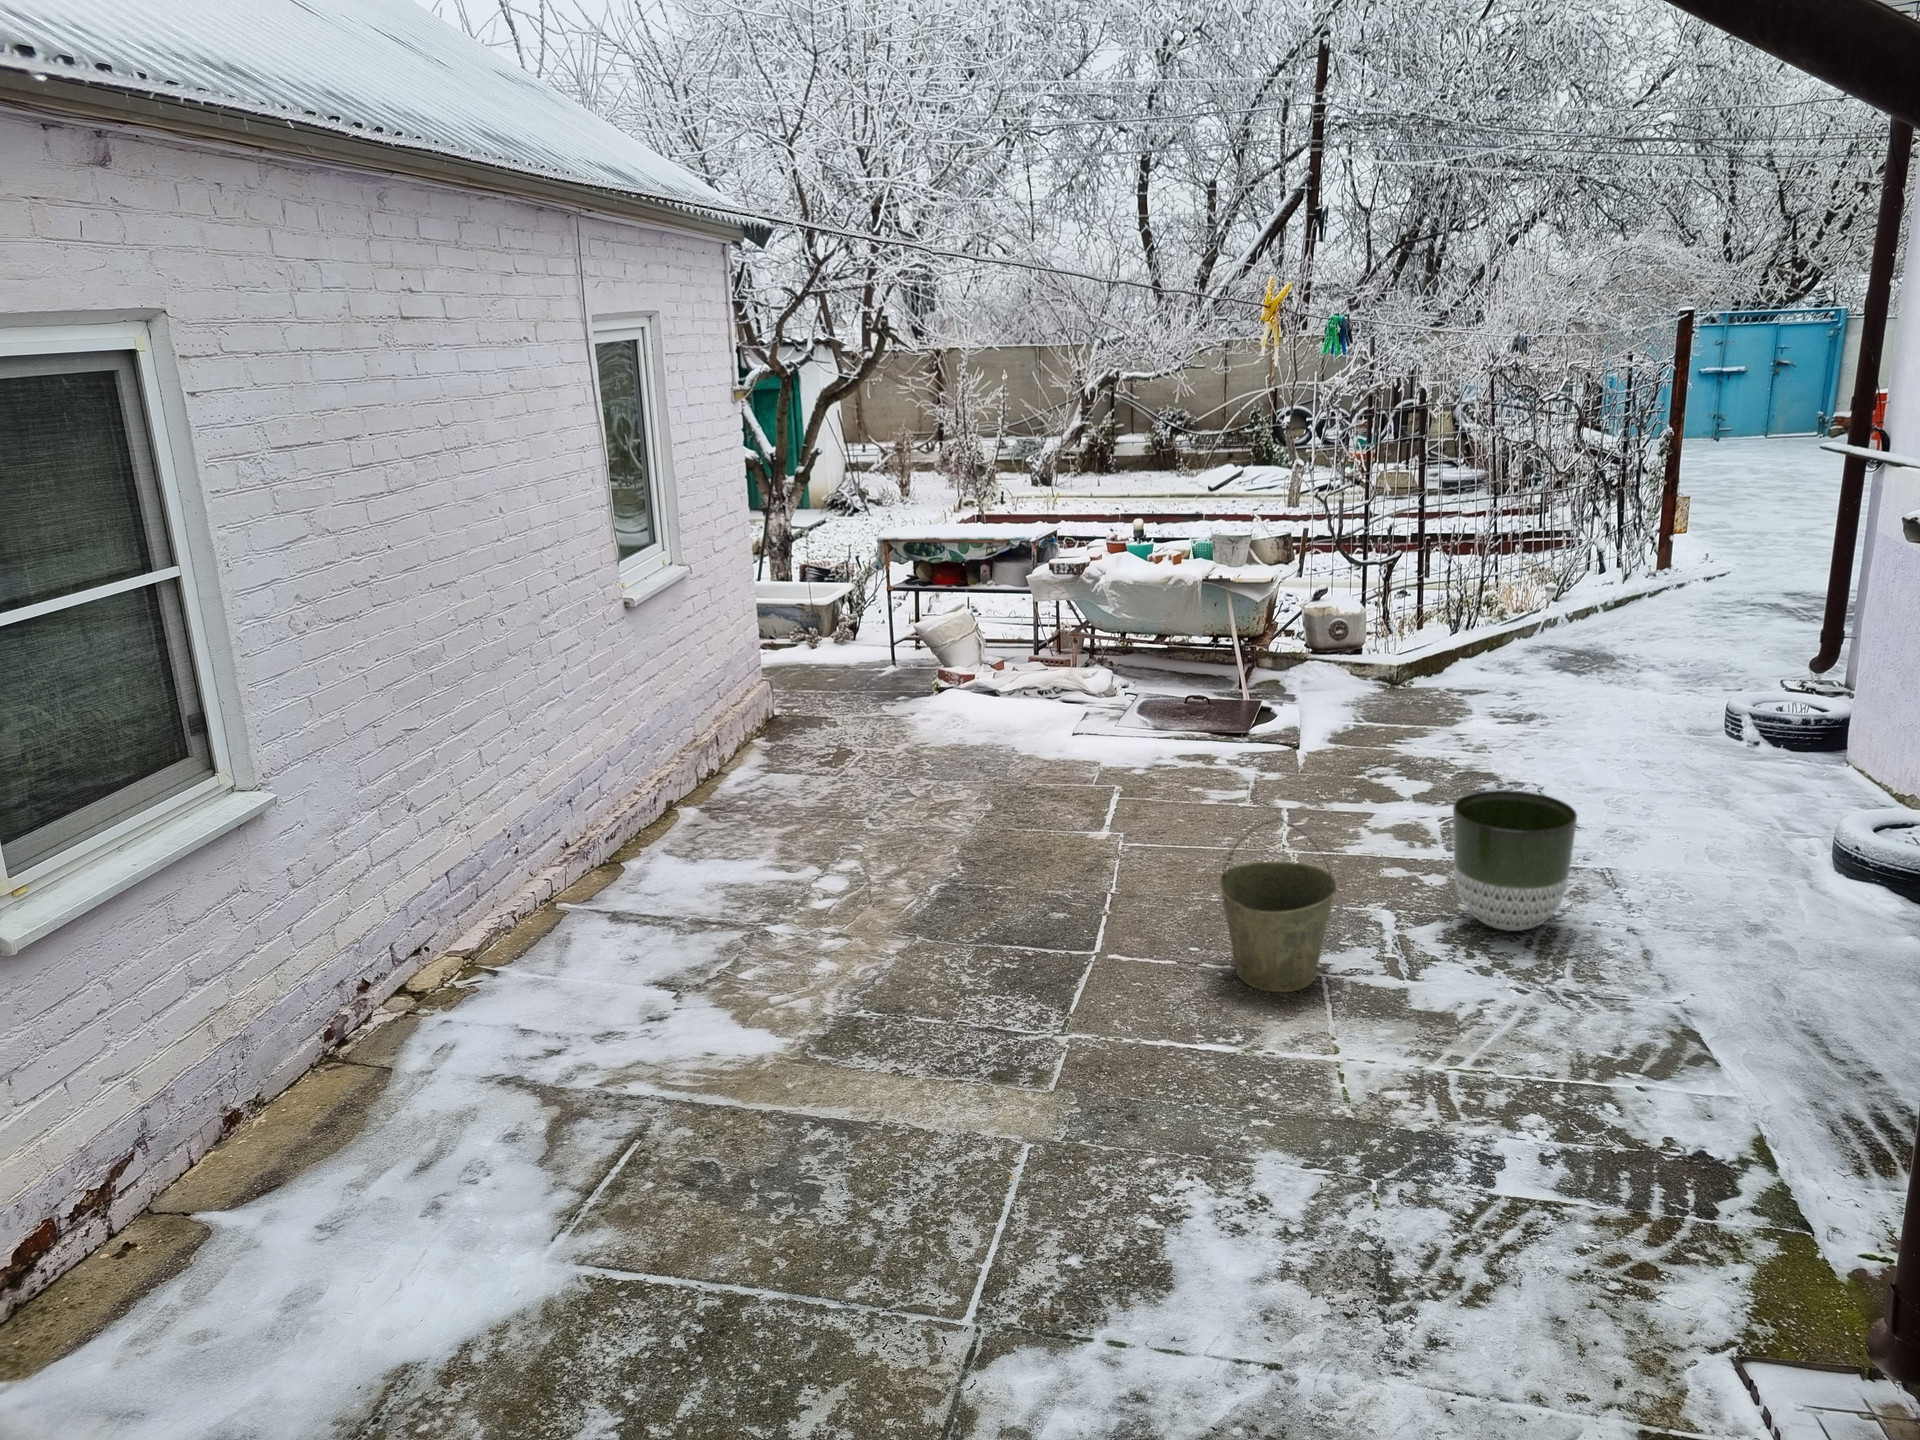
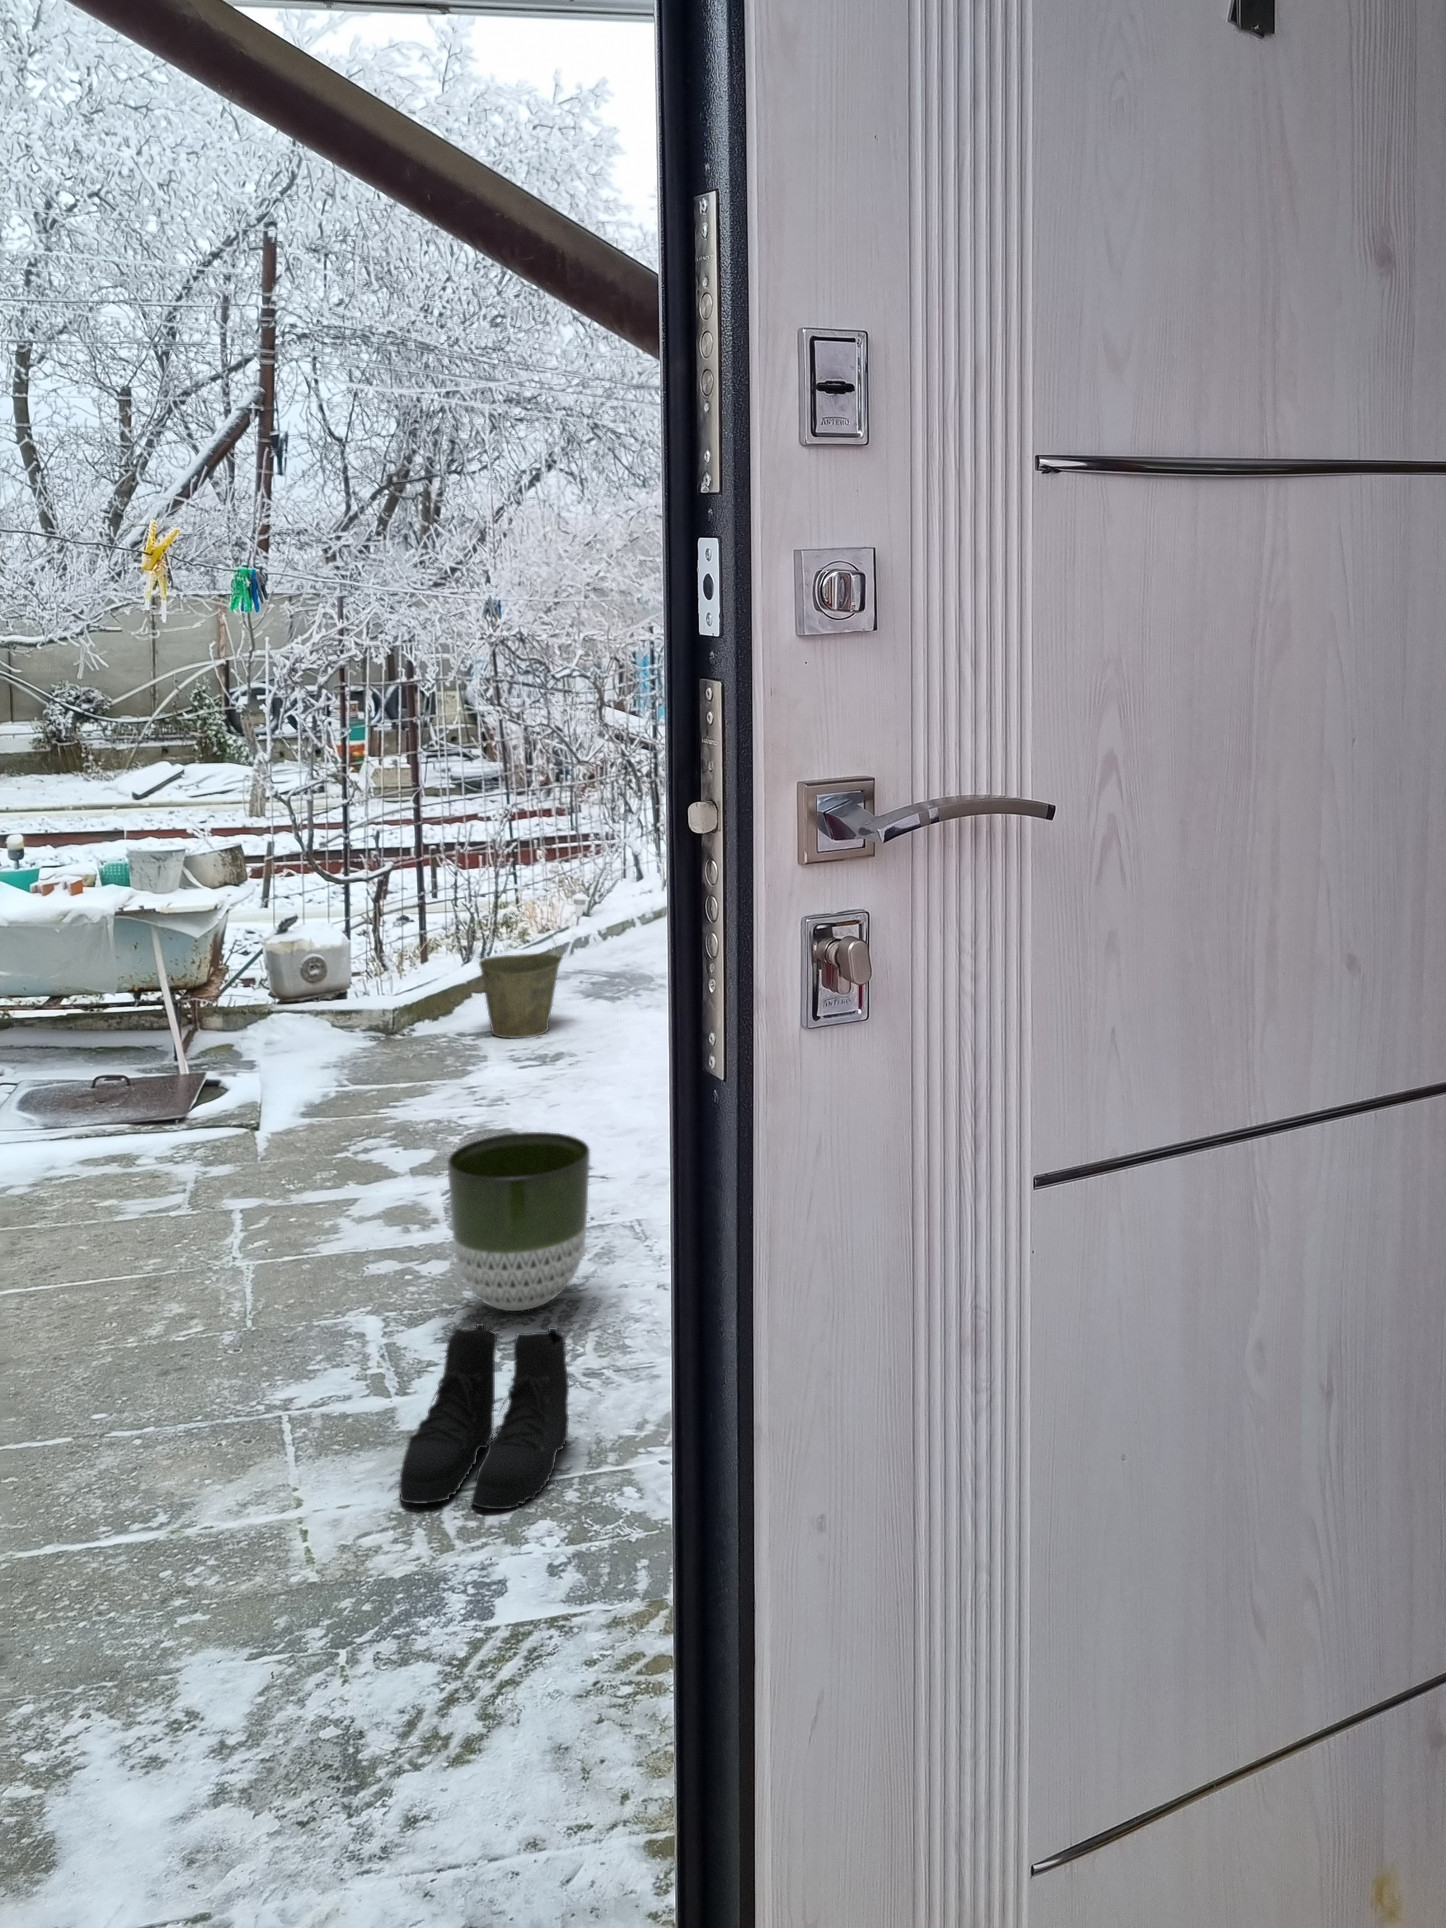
bucket: present [1218,818,1337,992] -> present [479,921,561,1039]
boots: none [1413,947,1557,1100] -> present [399,1323,569,1509]

